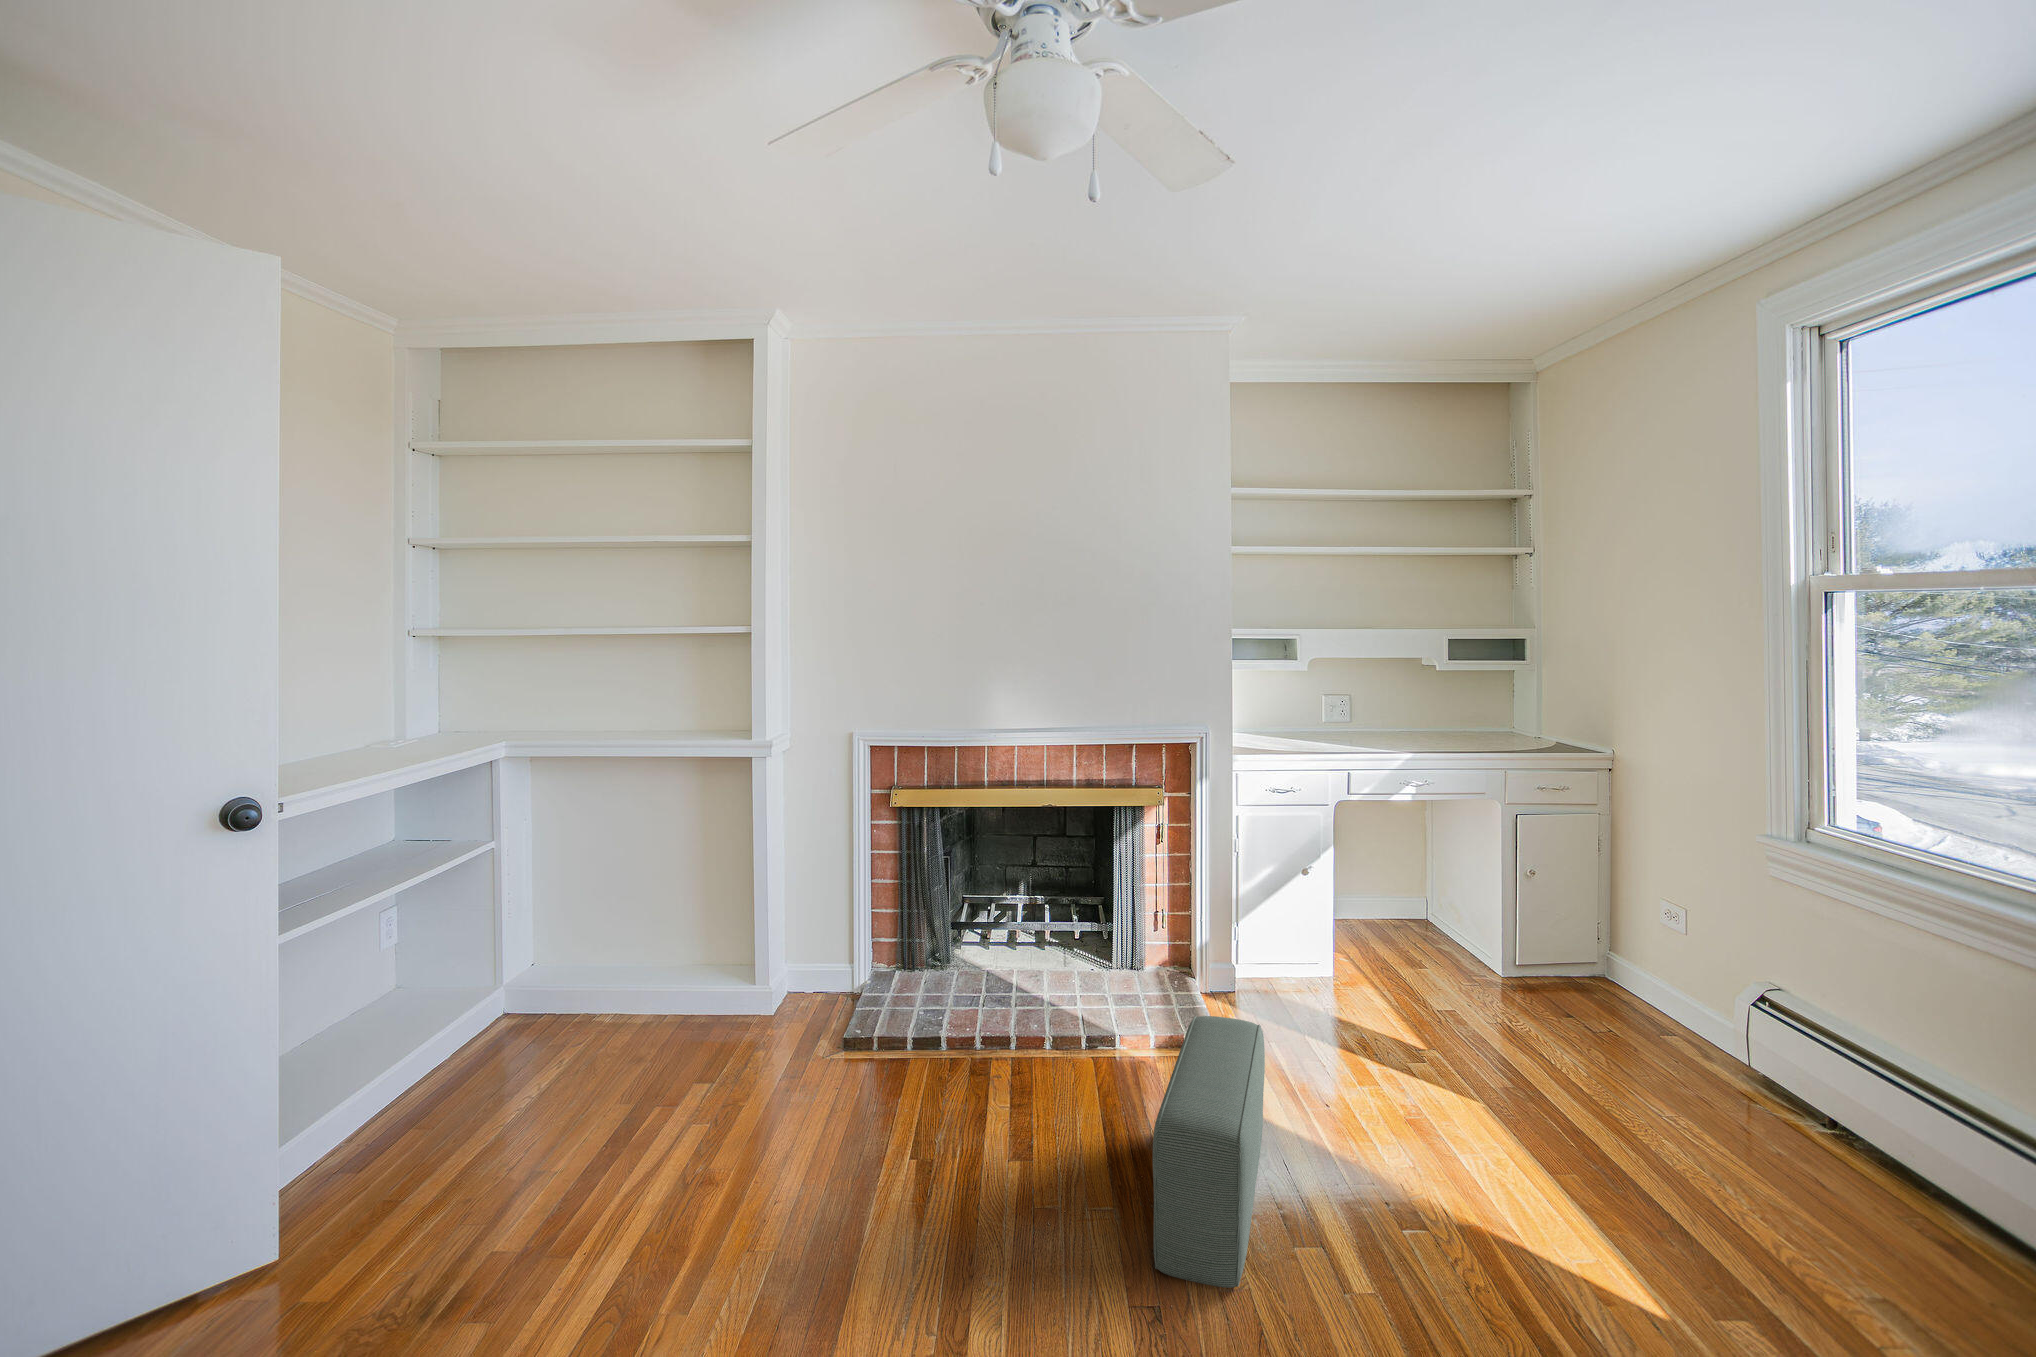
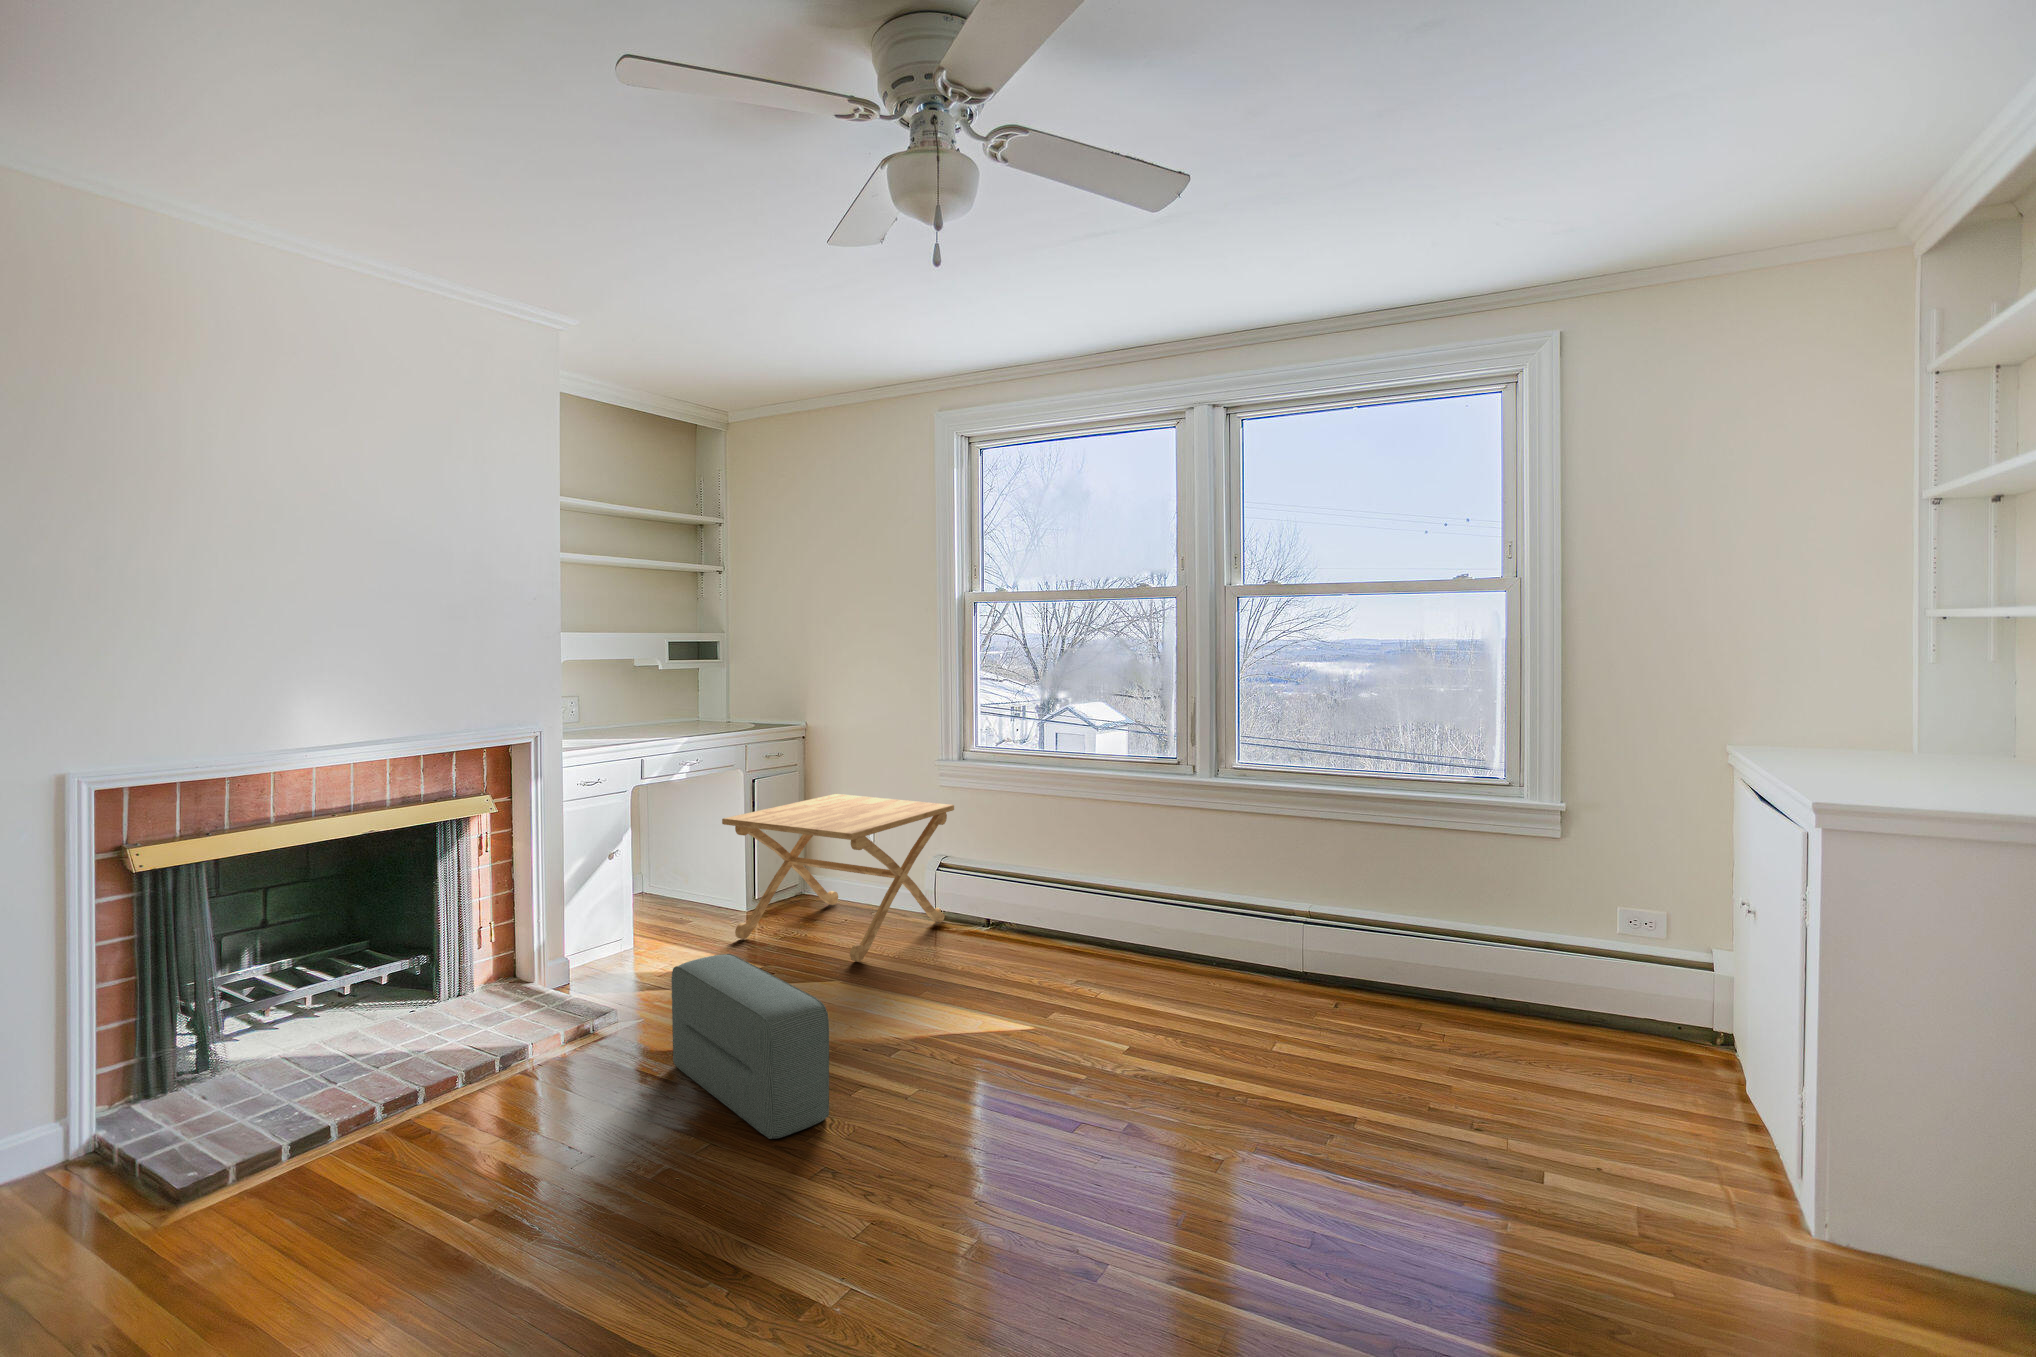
side table: none [1422,859,1808,1108] -> present [722,794,954,962]

